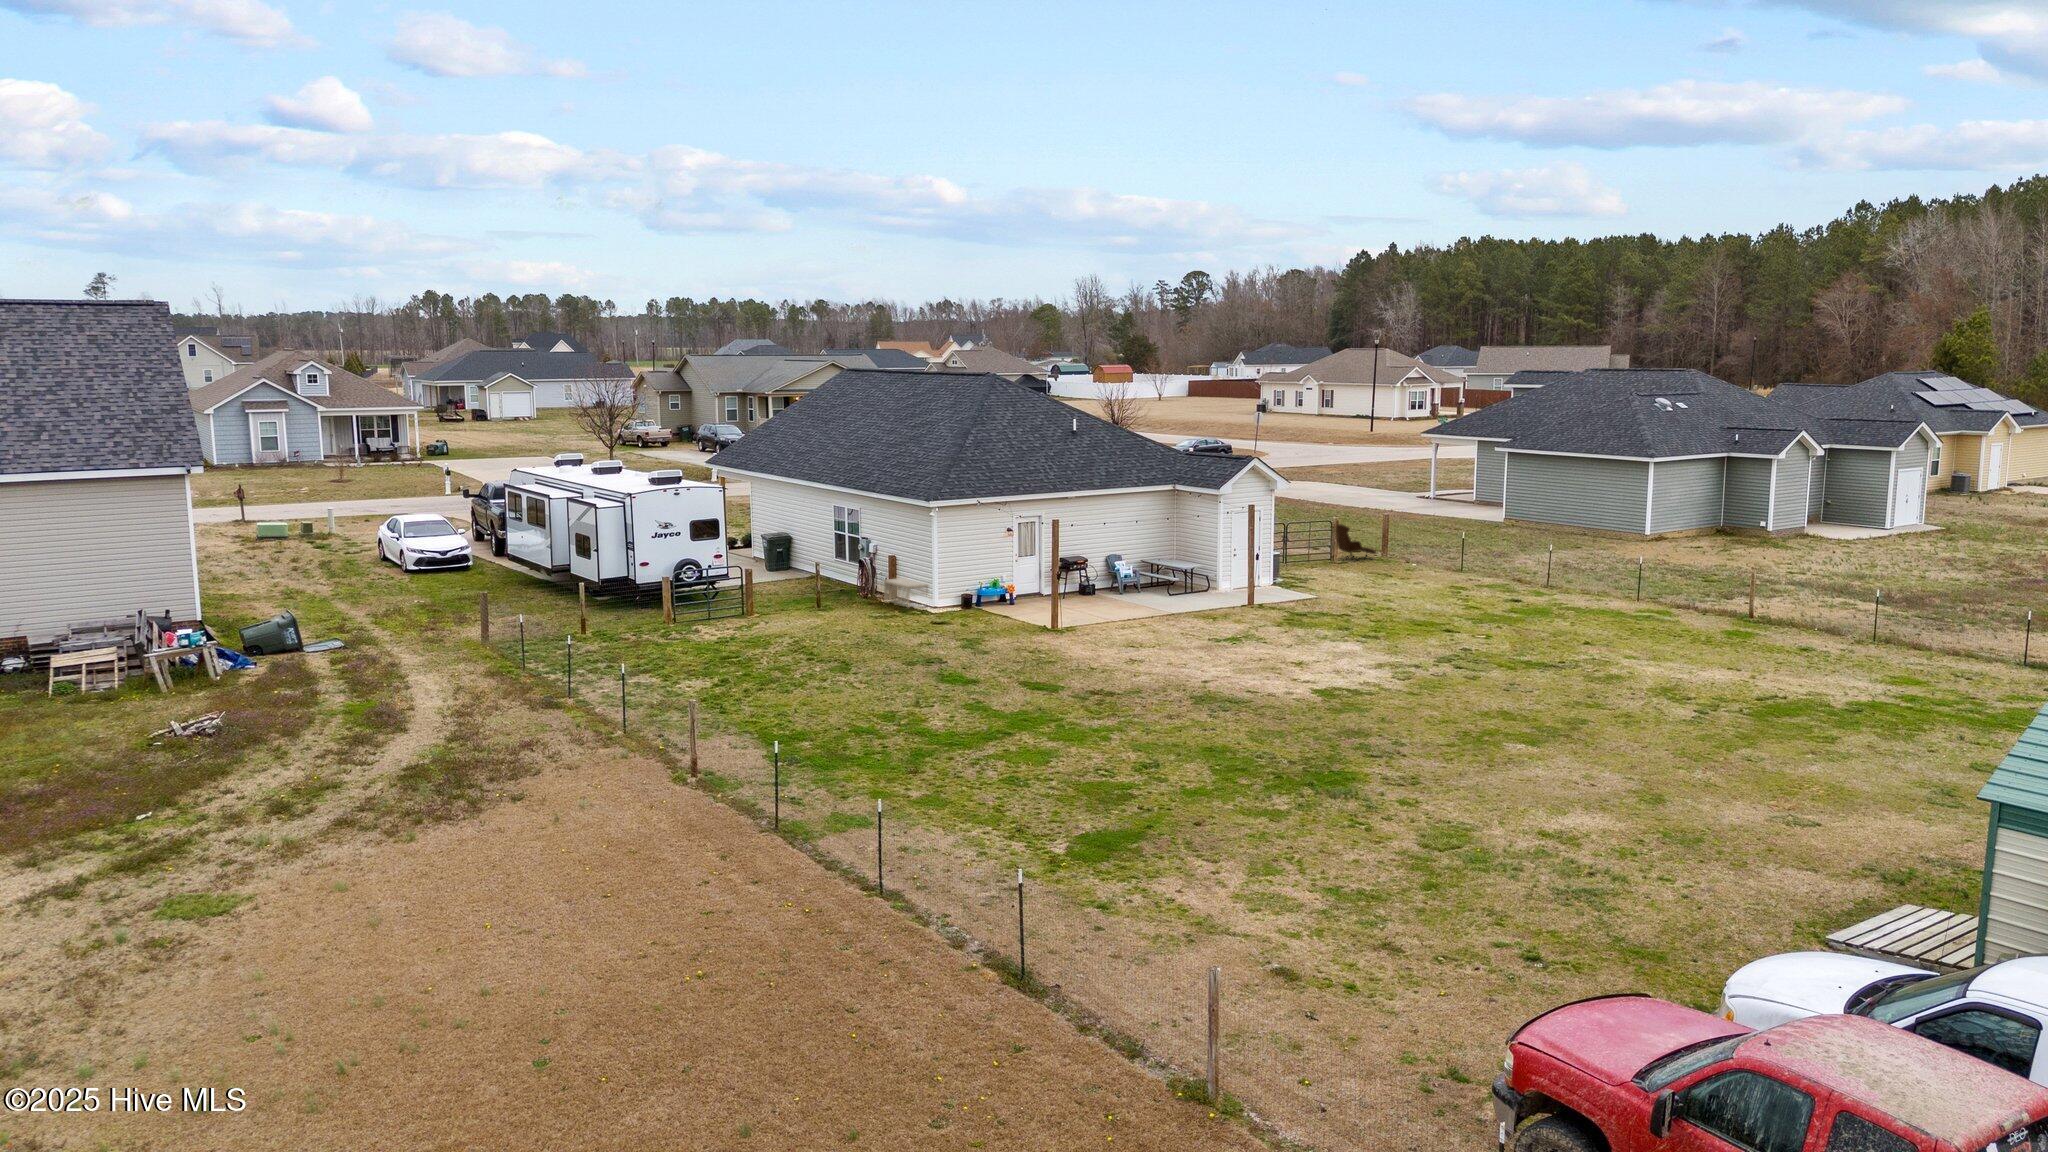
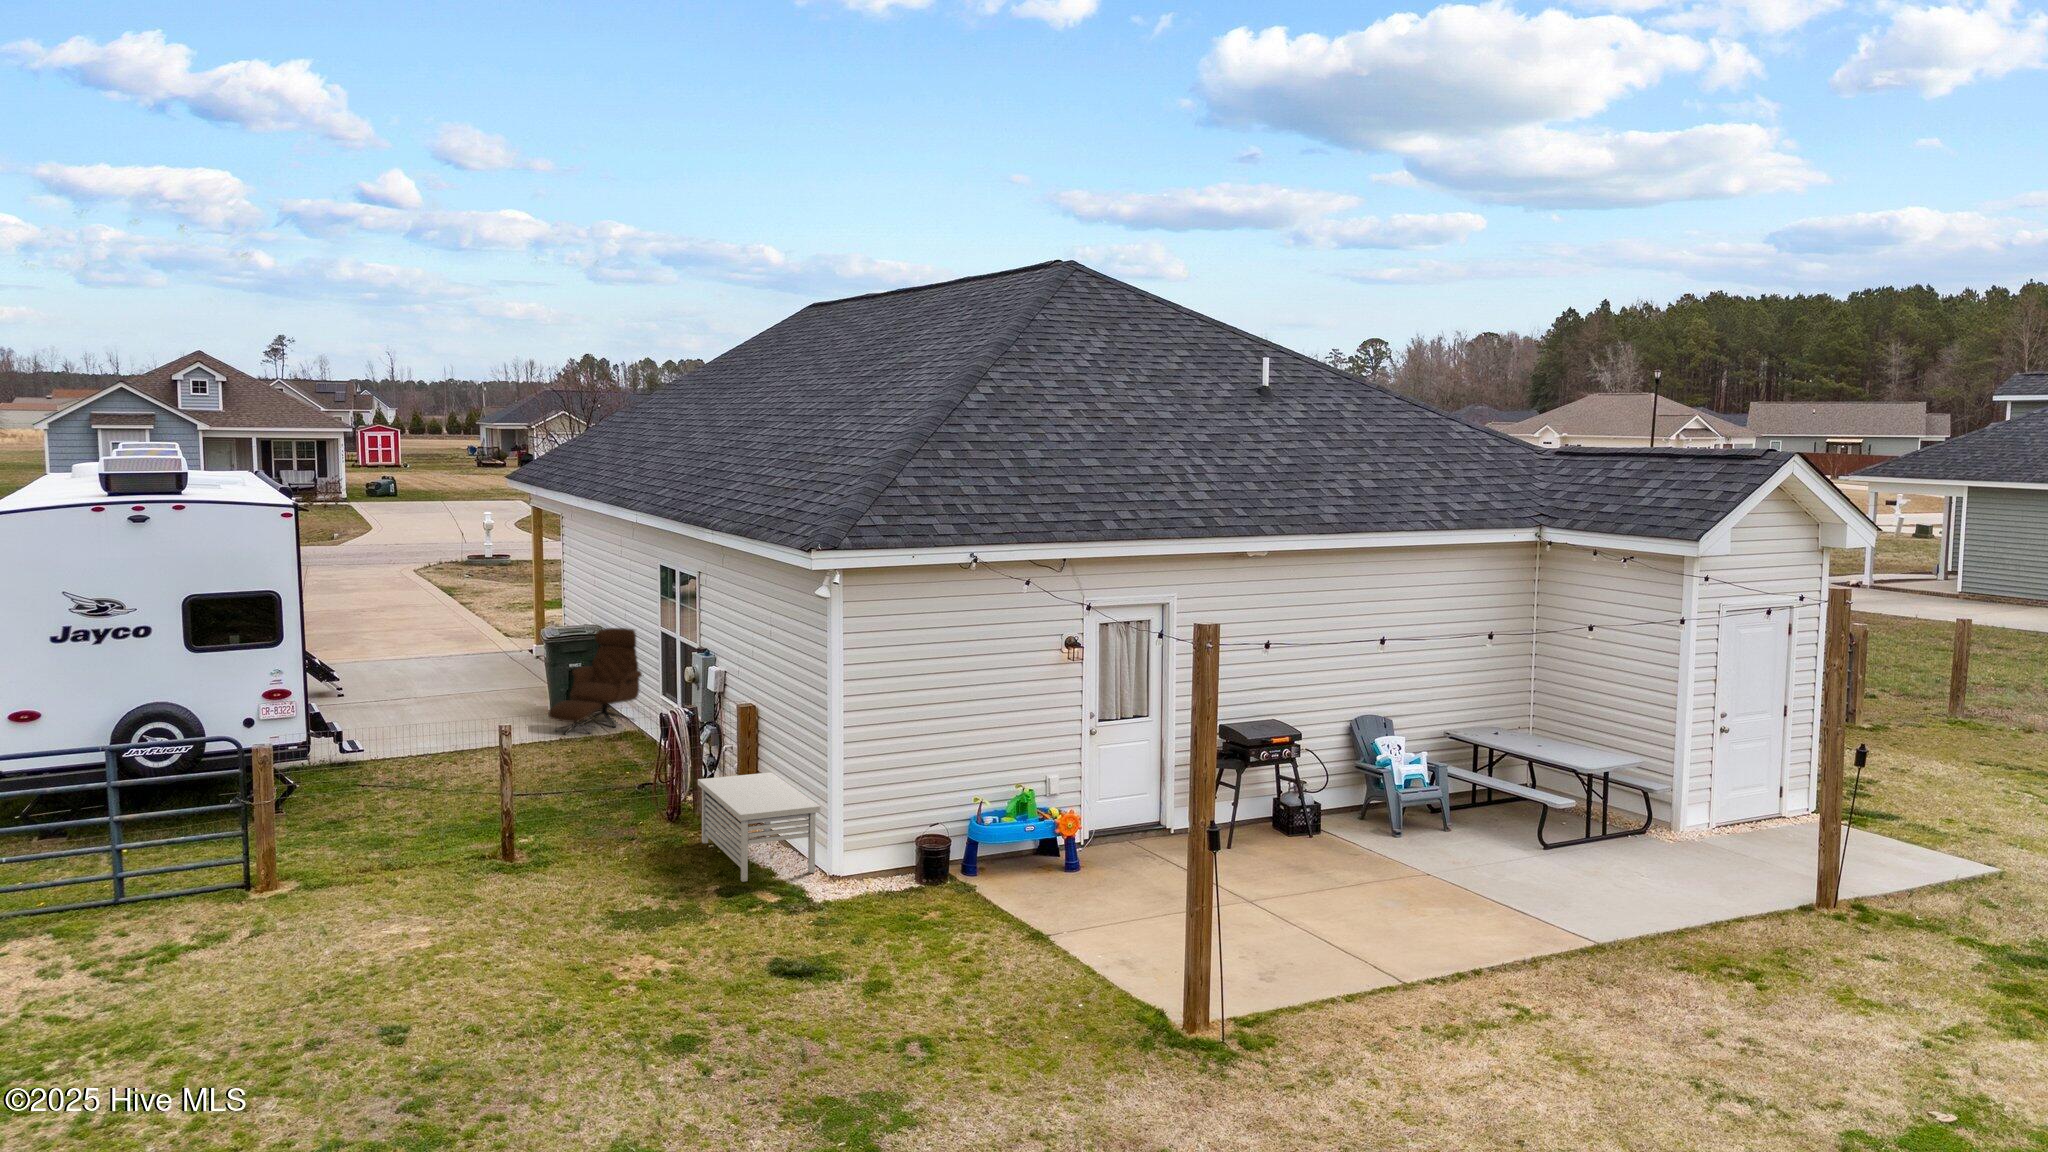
lounge chair: present [1336,524,1376,558] -> present [548,628,644,734]

